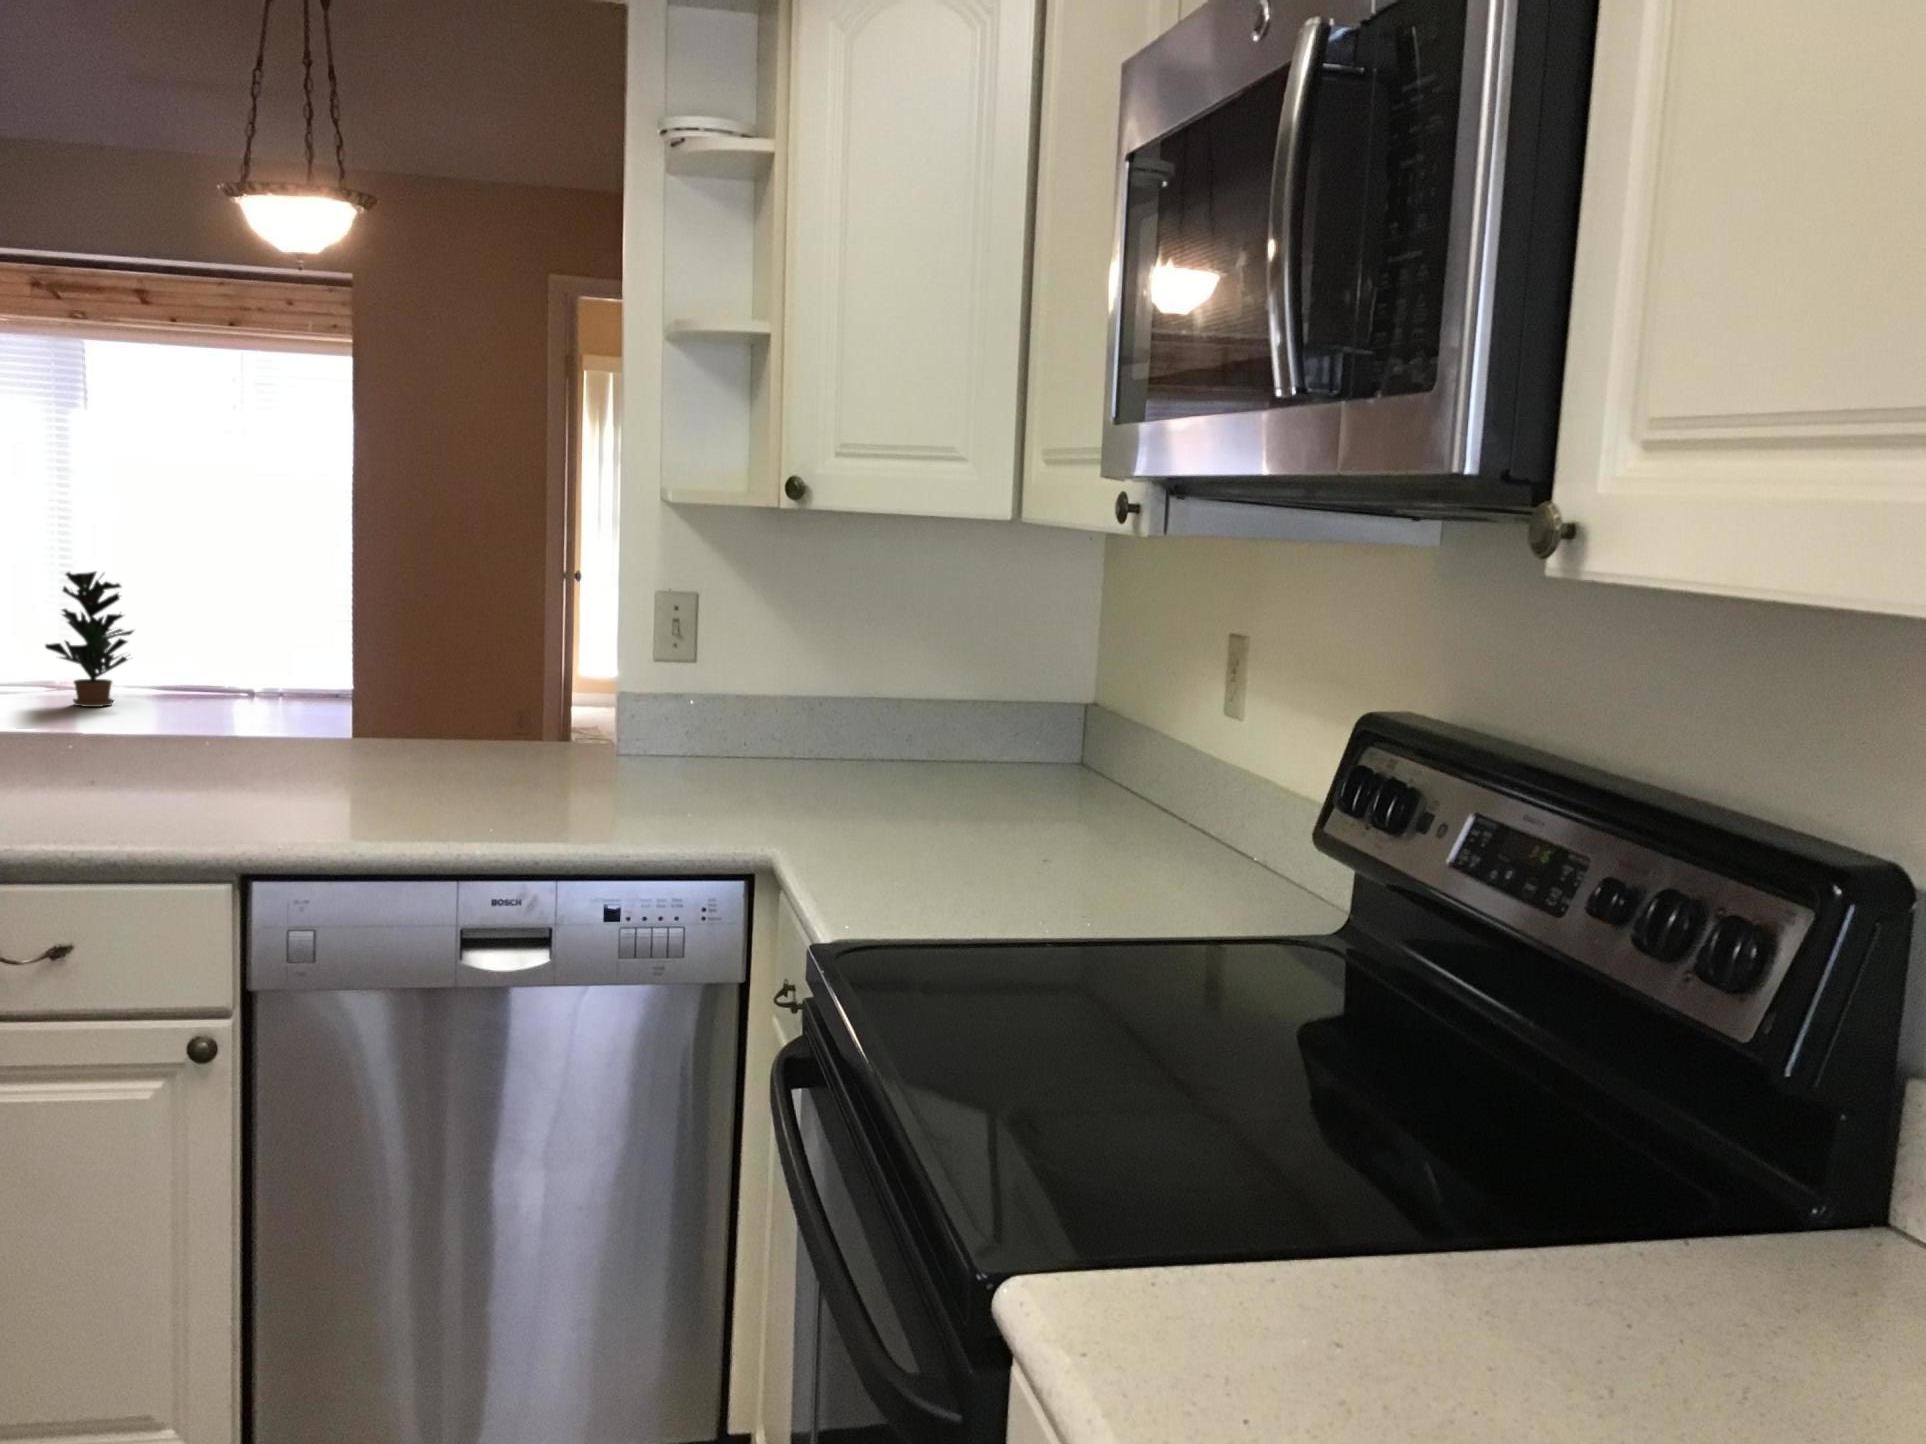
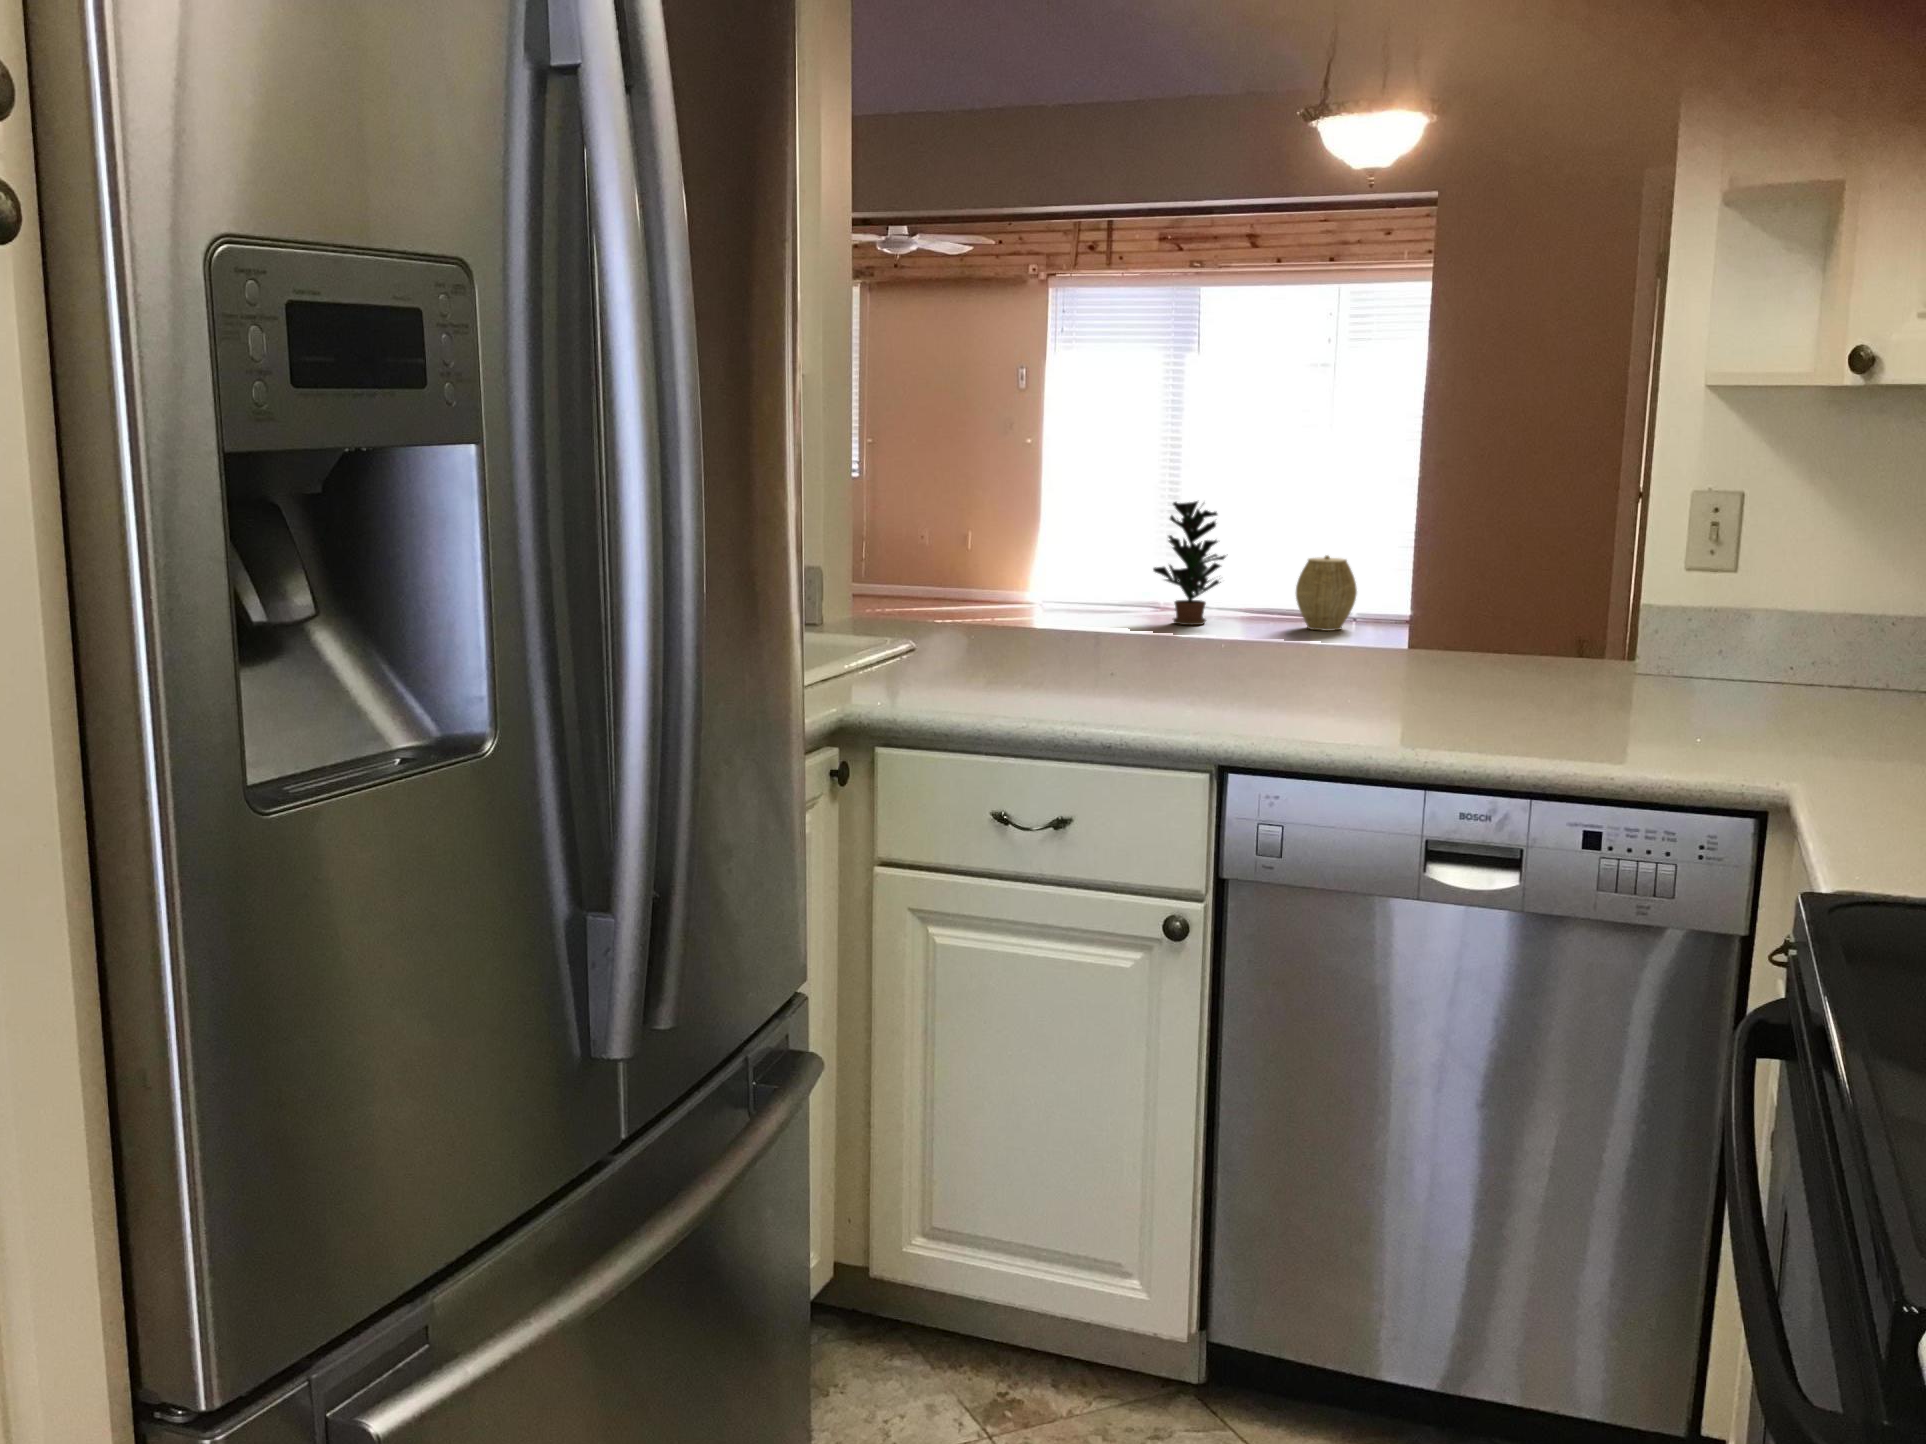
woven basket: none [217,630,284,708] -> present [1296,555,1357,631]

